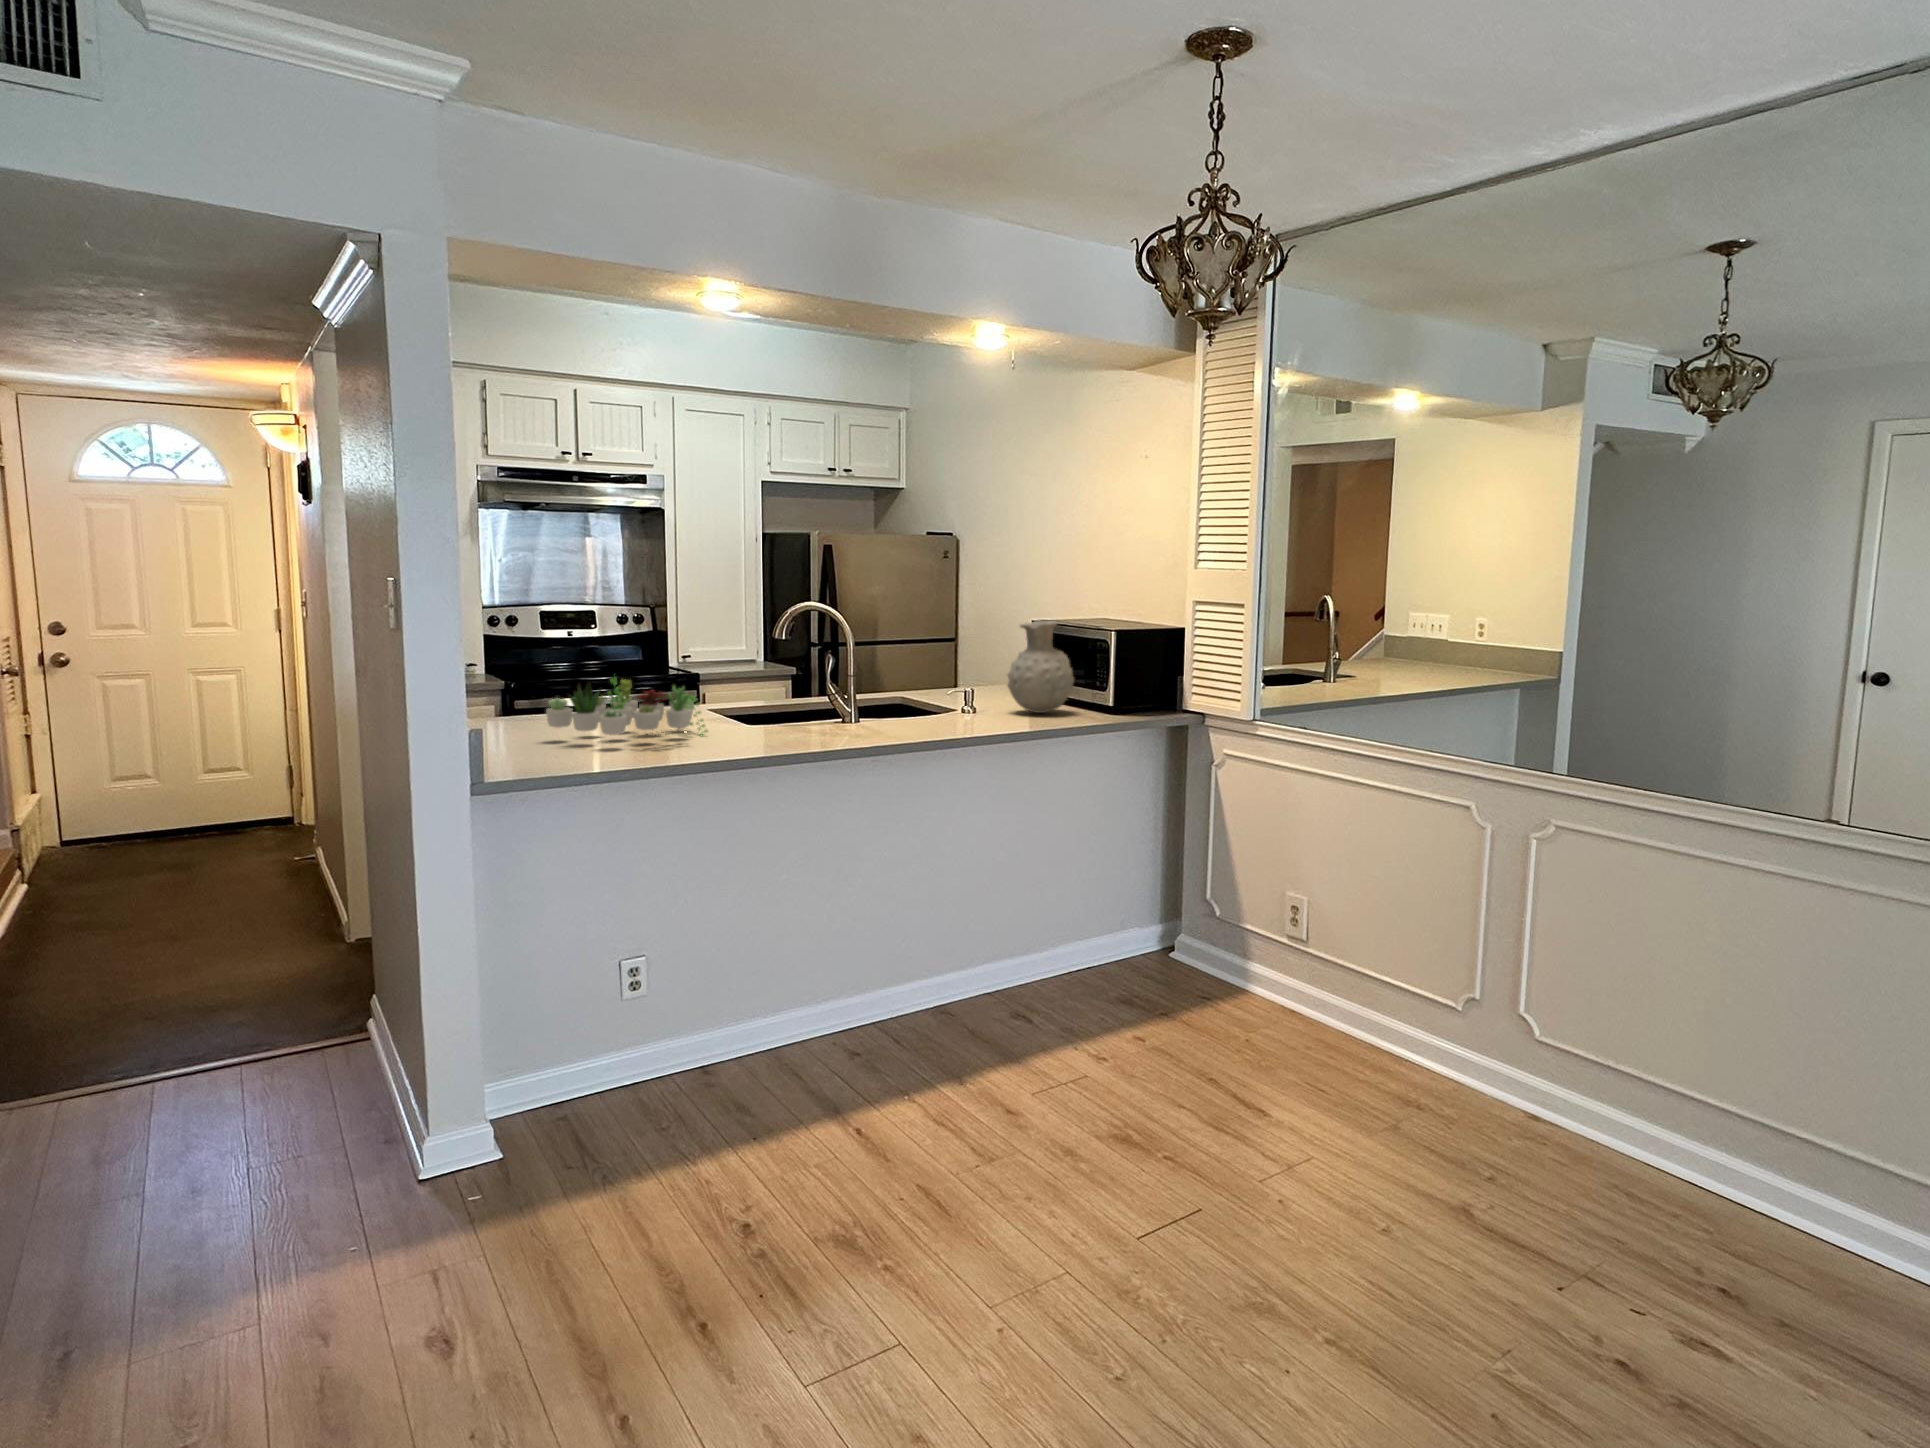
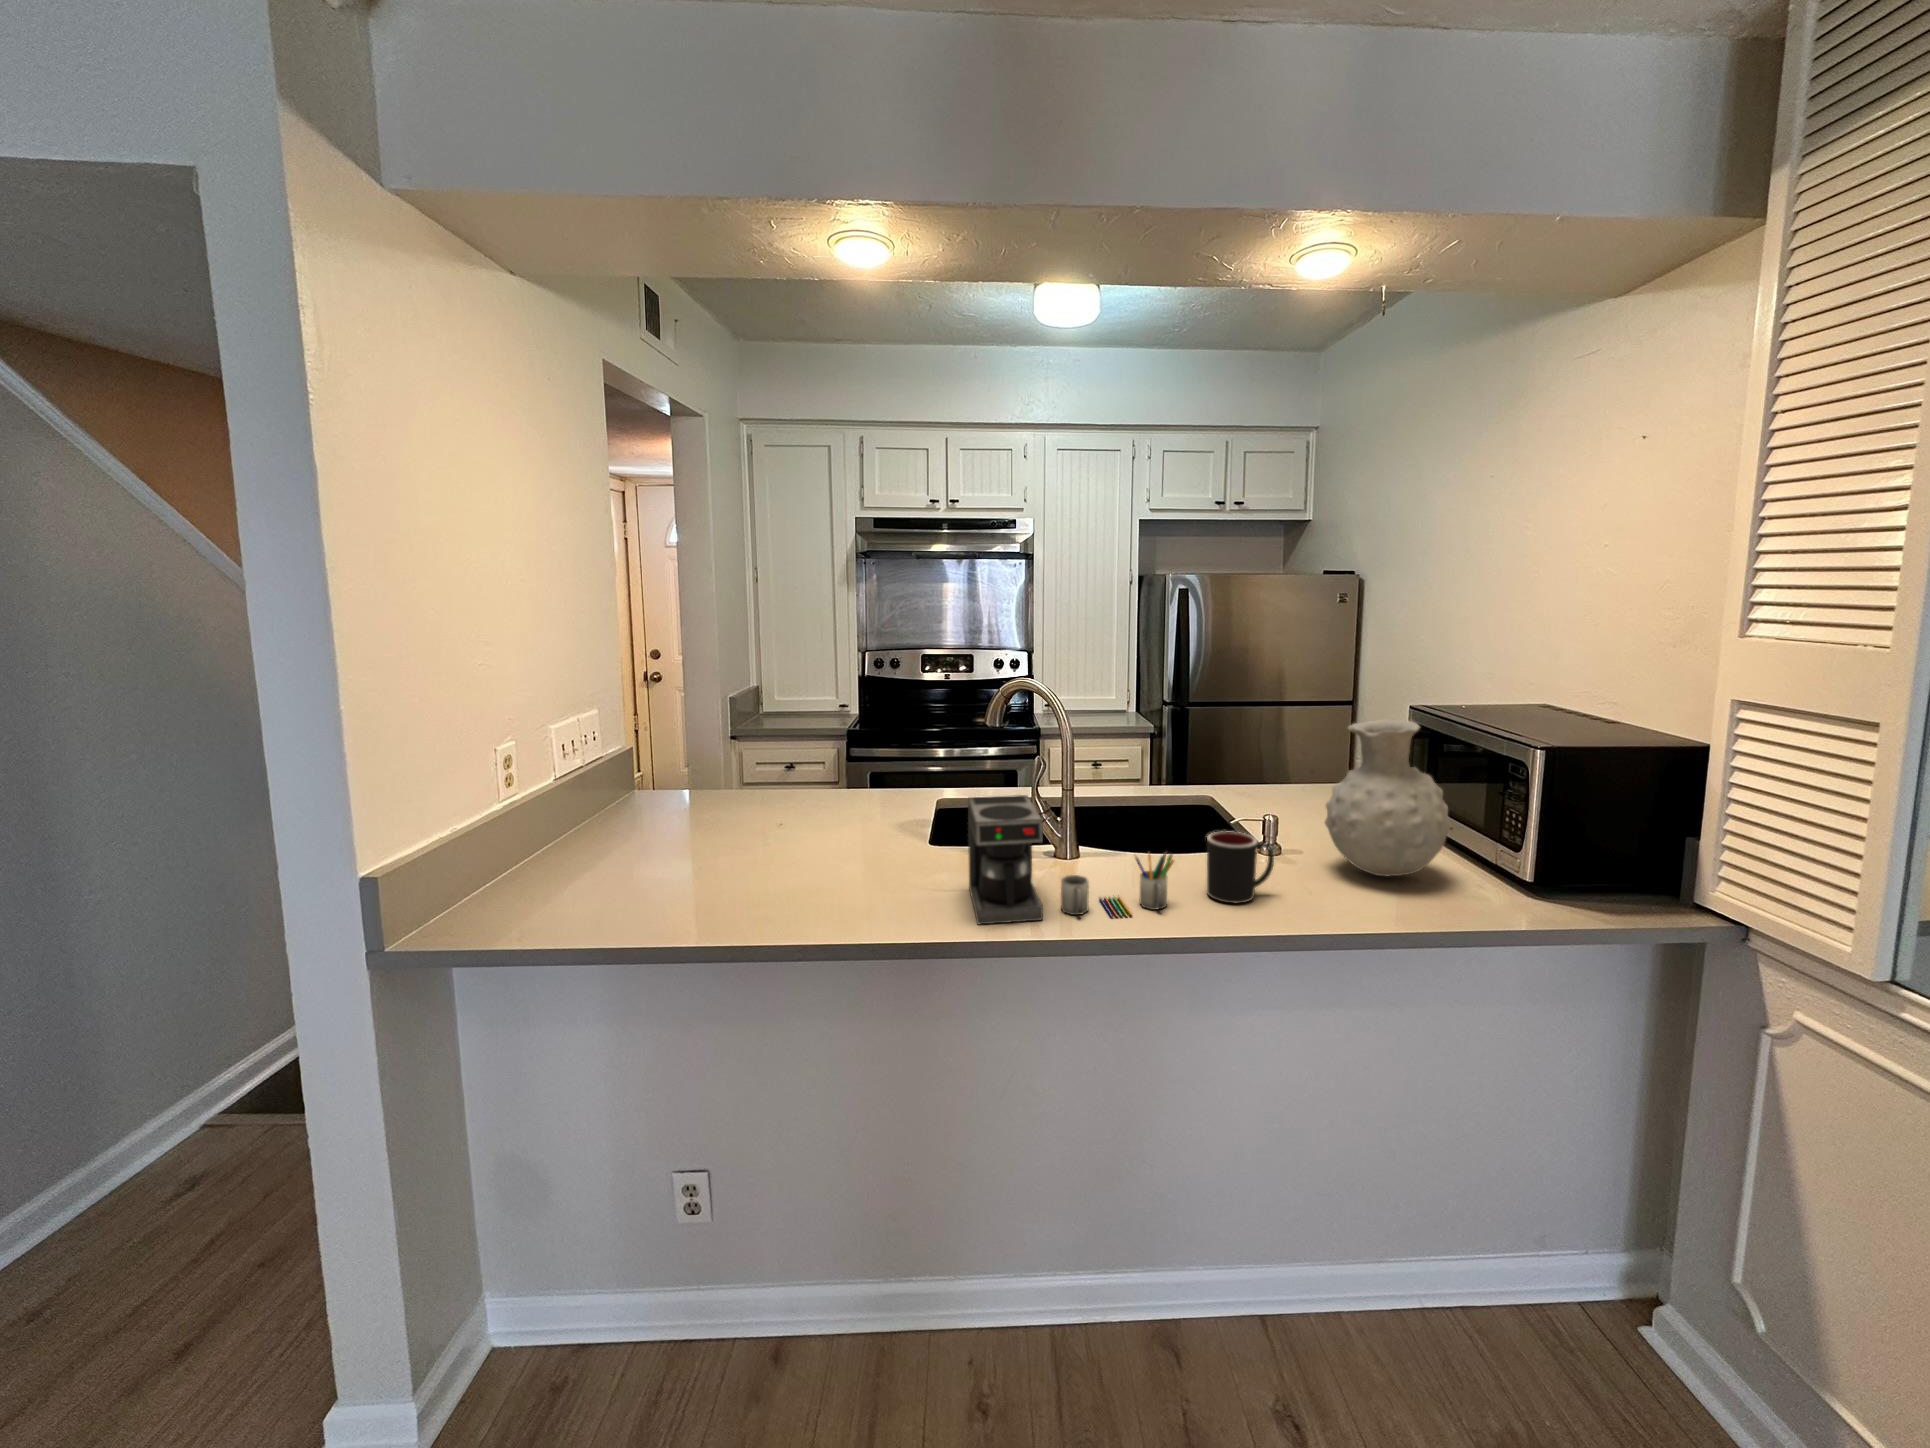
coffee maker: none [819,670,946,739] -> present [968,795,1174,924]
succulent plant: present [546,678,707,736] -> none [612,778,829,902]
mug: none [957,687,993,725] -> present [1207,831,1274,903]

